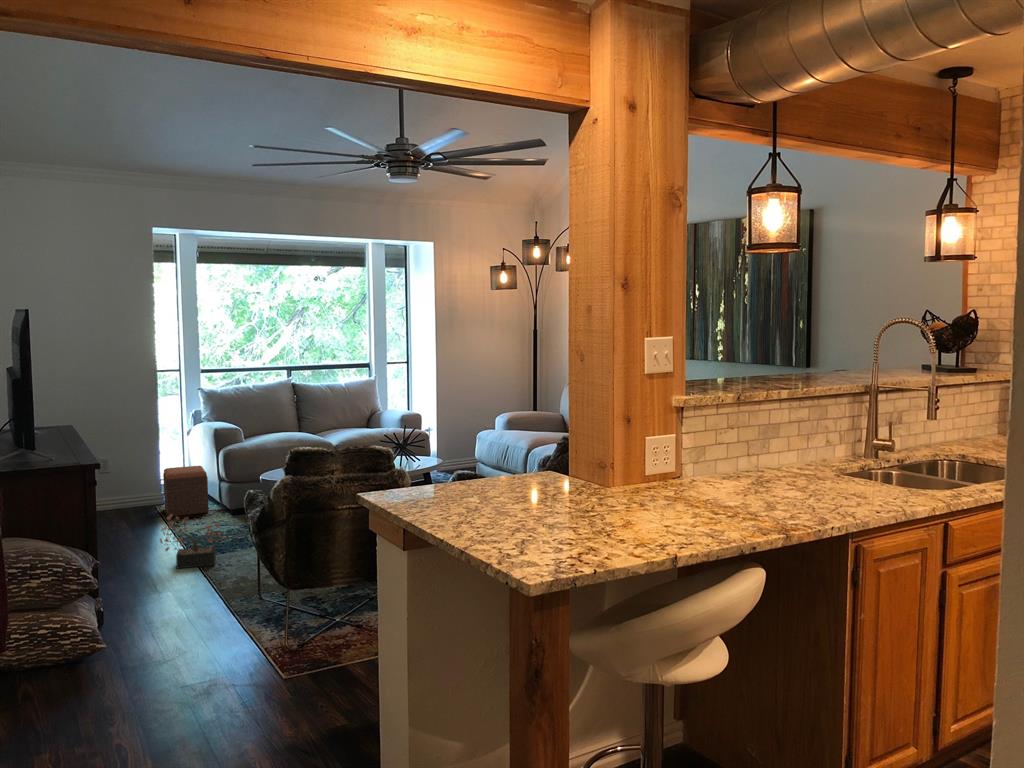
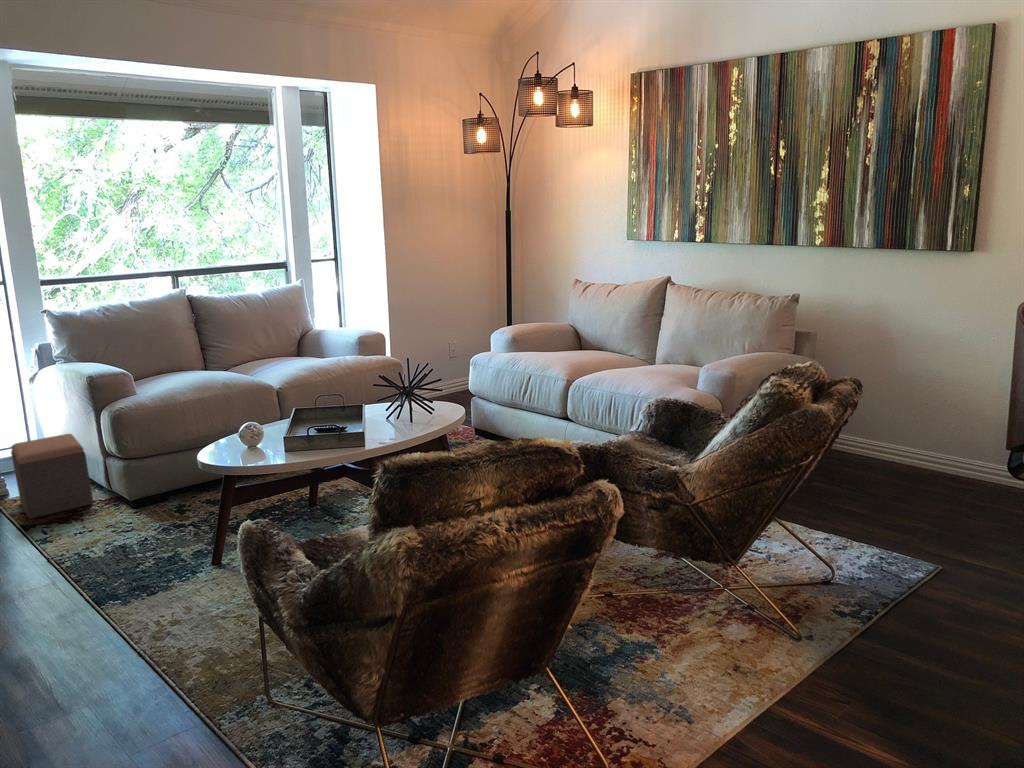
decorative plant: present [160,515,225,568] -> none [31,554,148,647]

